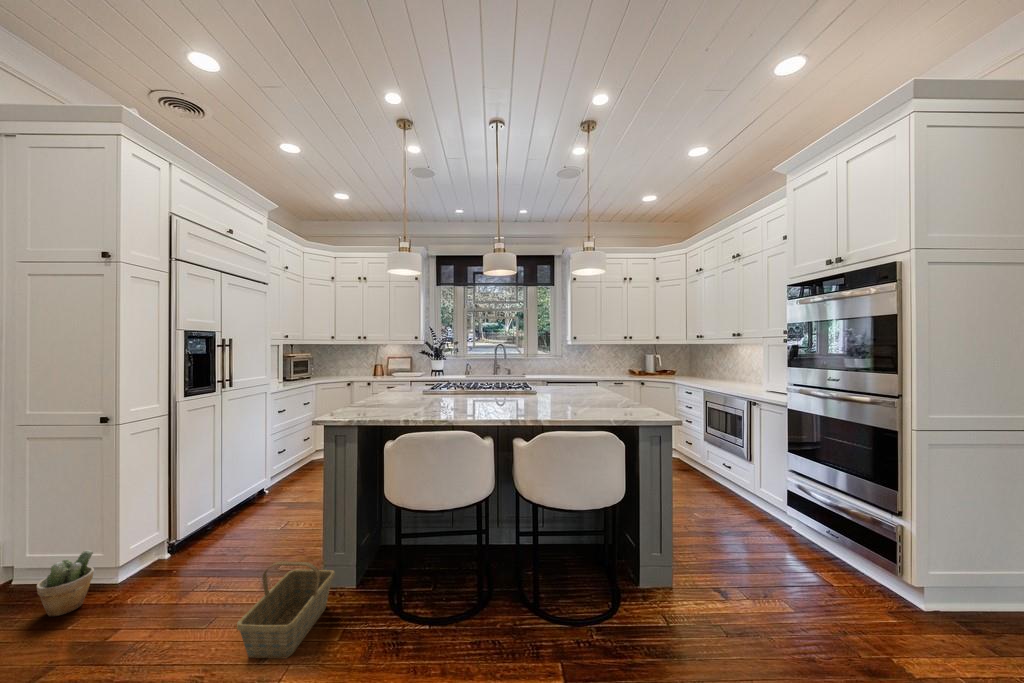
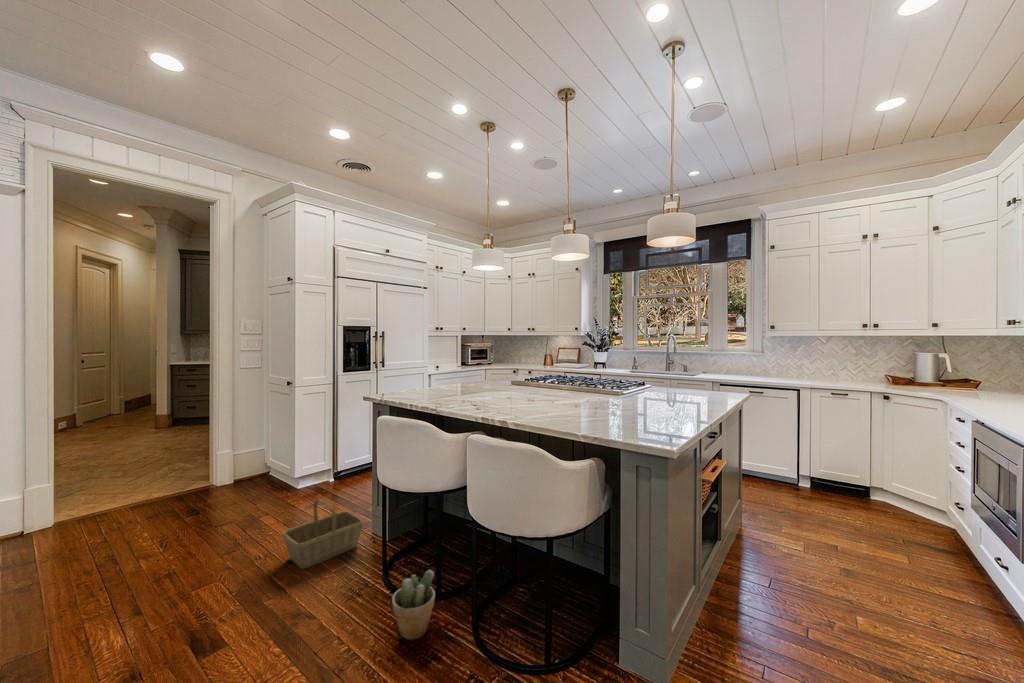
potted plant: present [37,550,94,616] -> present [392,570,435,640]

